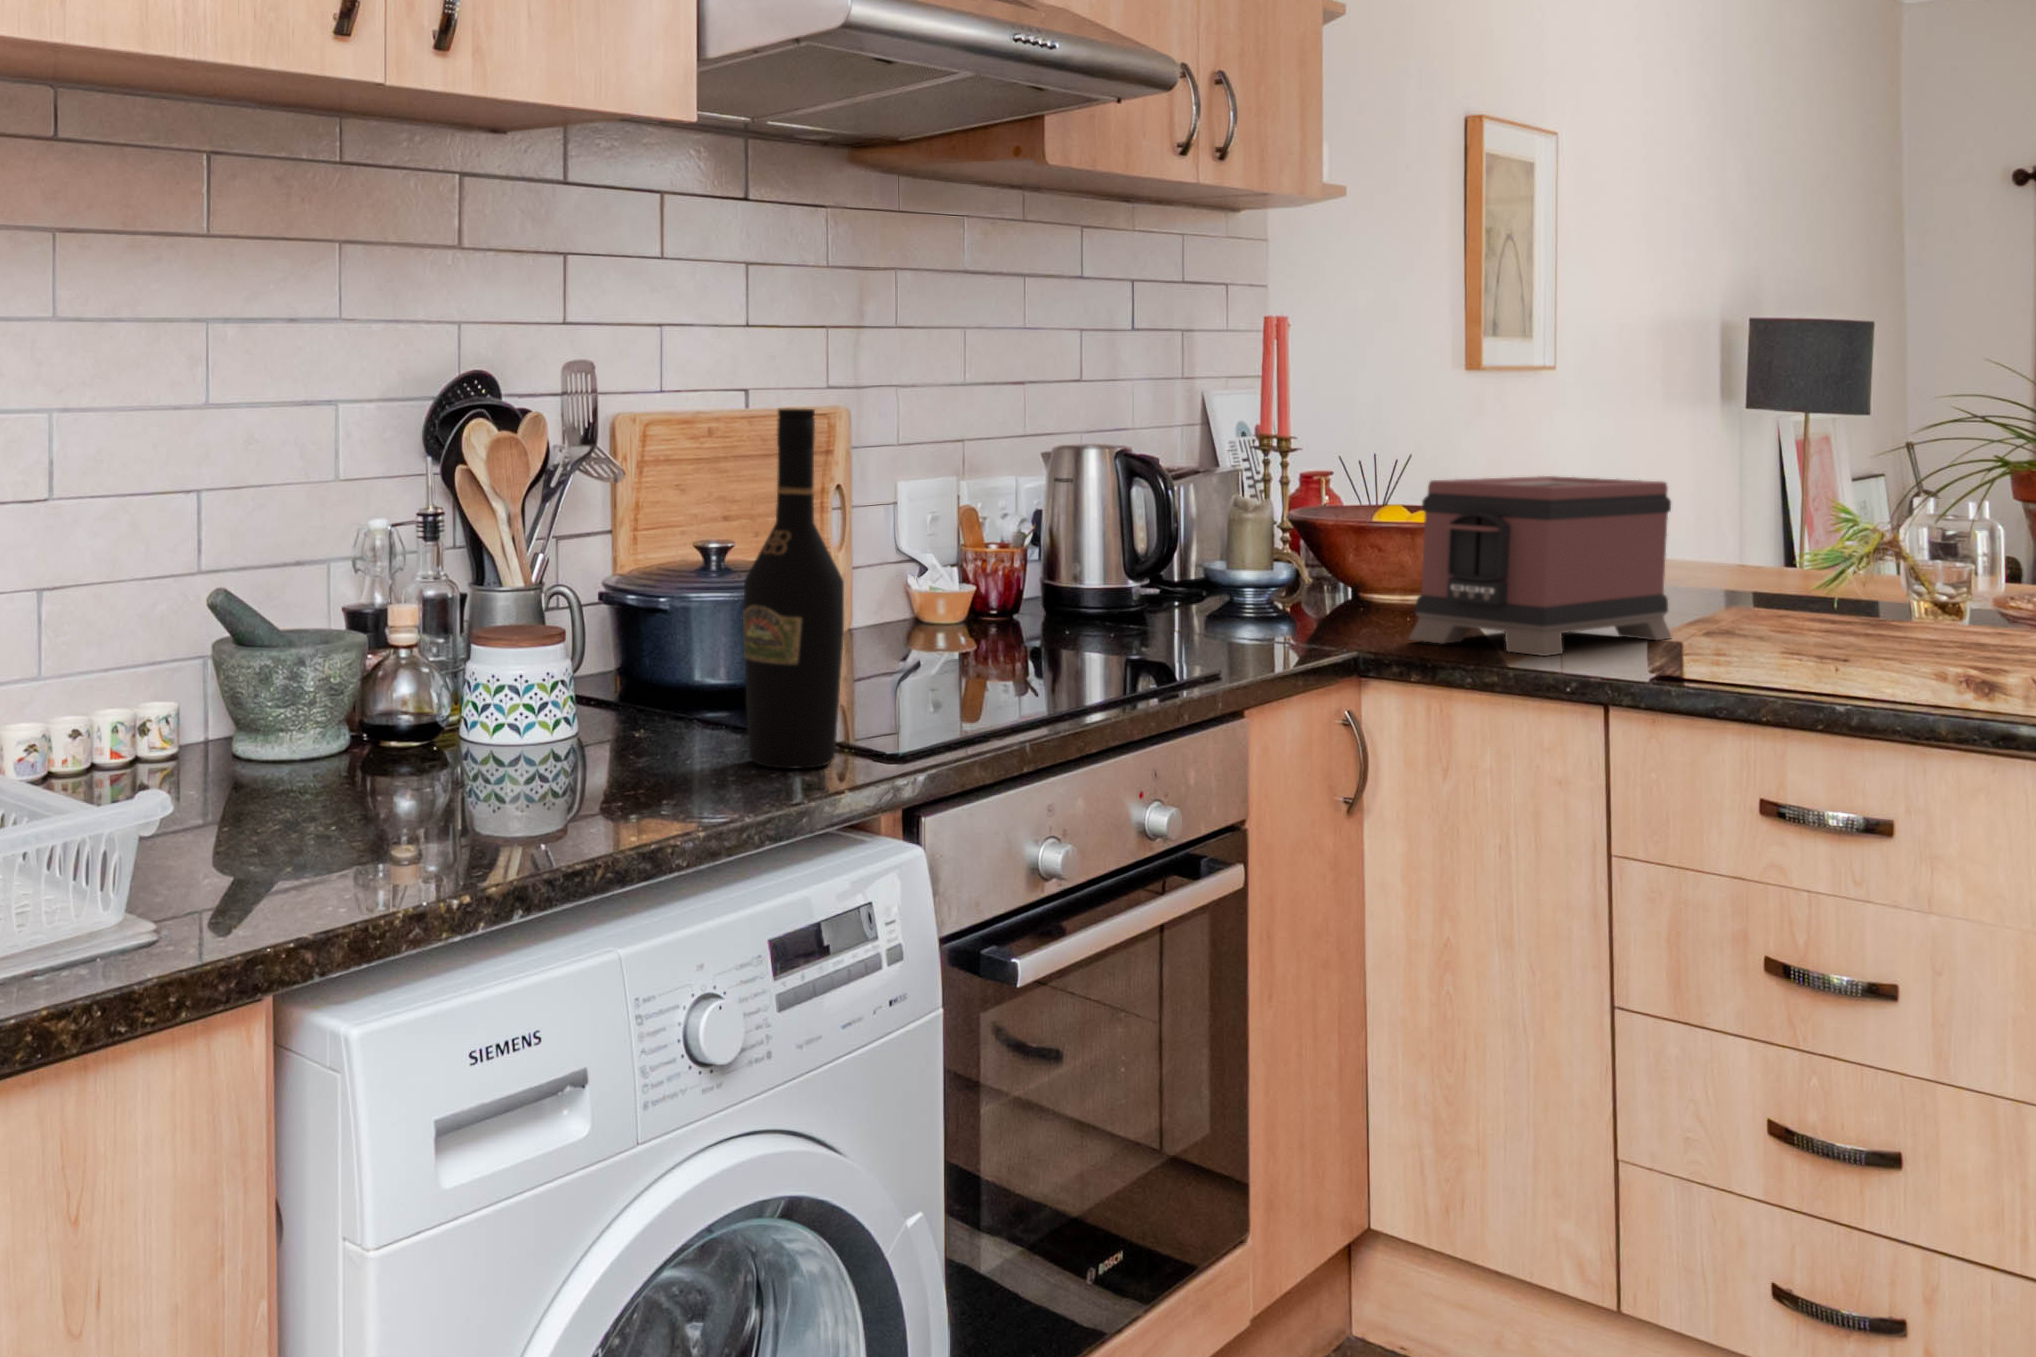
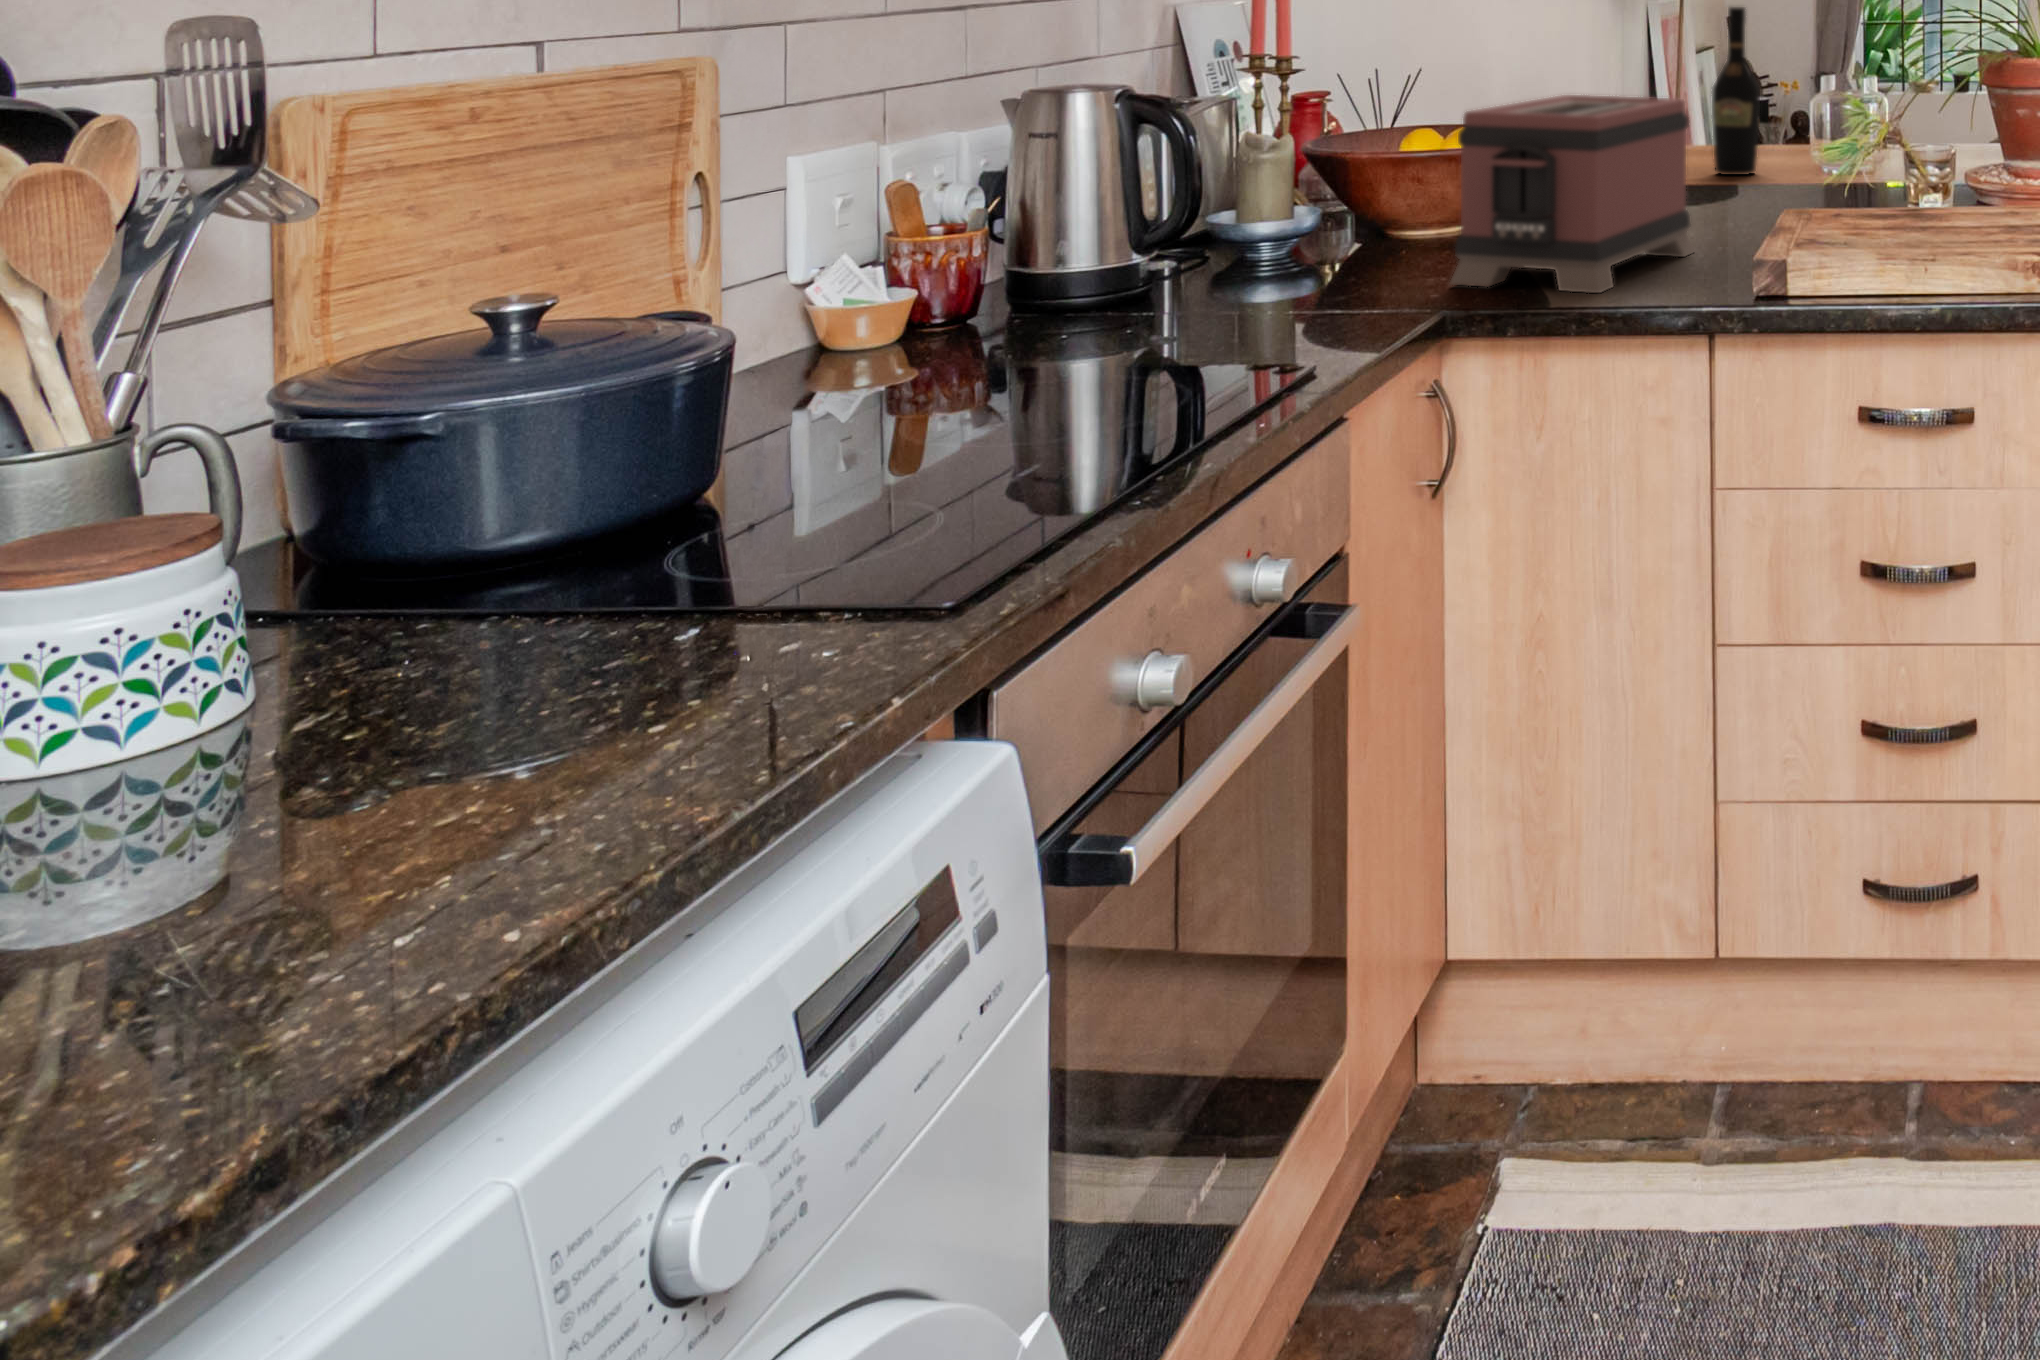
wine bottle: present [743,409,844,769] -> present [1712,7,1760,175]

